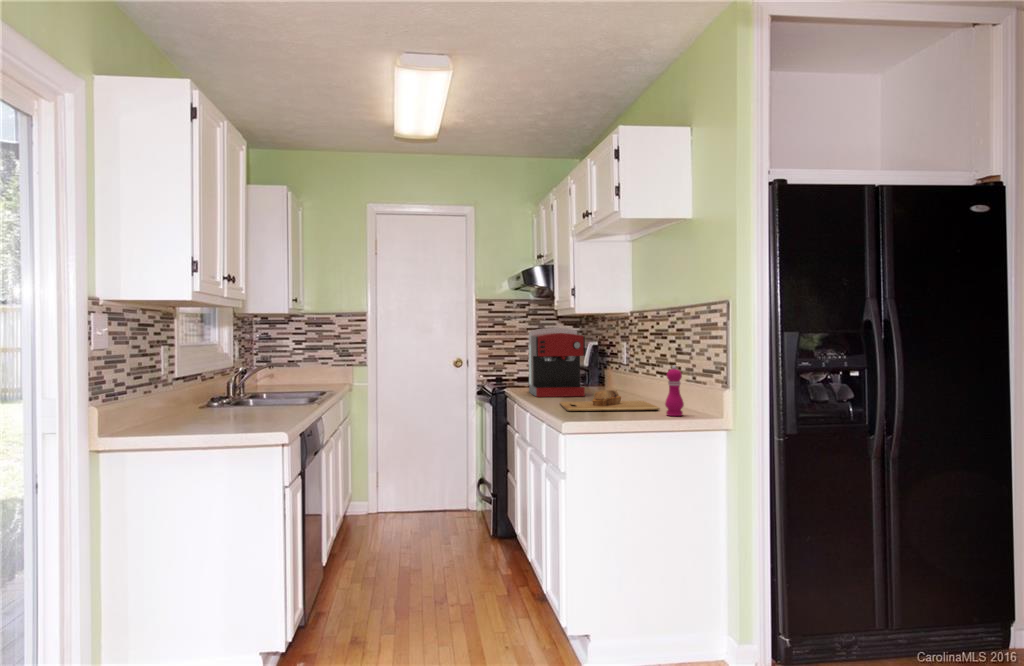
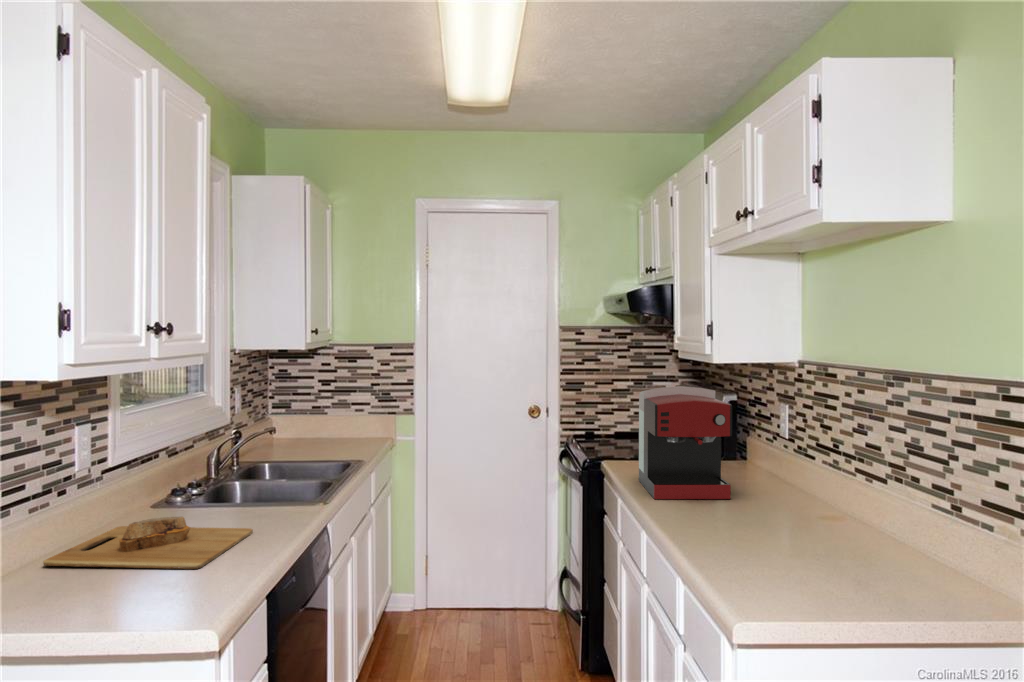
pepper mill: present [665,365,684,416] -> none [919,500,959,600]
cutting board: present [560,390,659,411] -> present [43,517,253,569]

